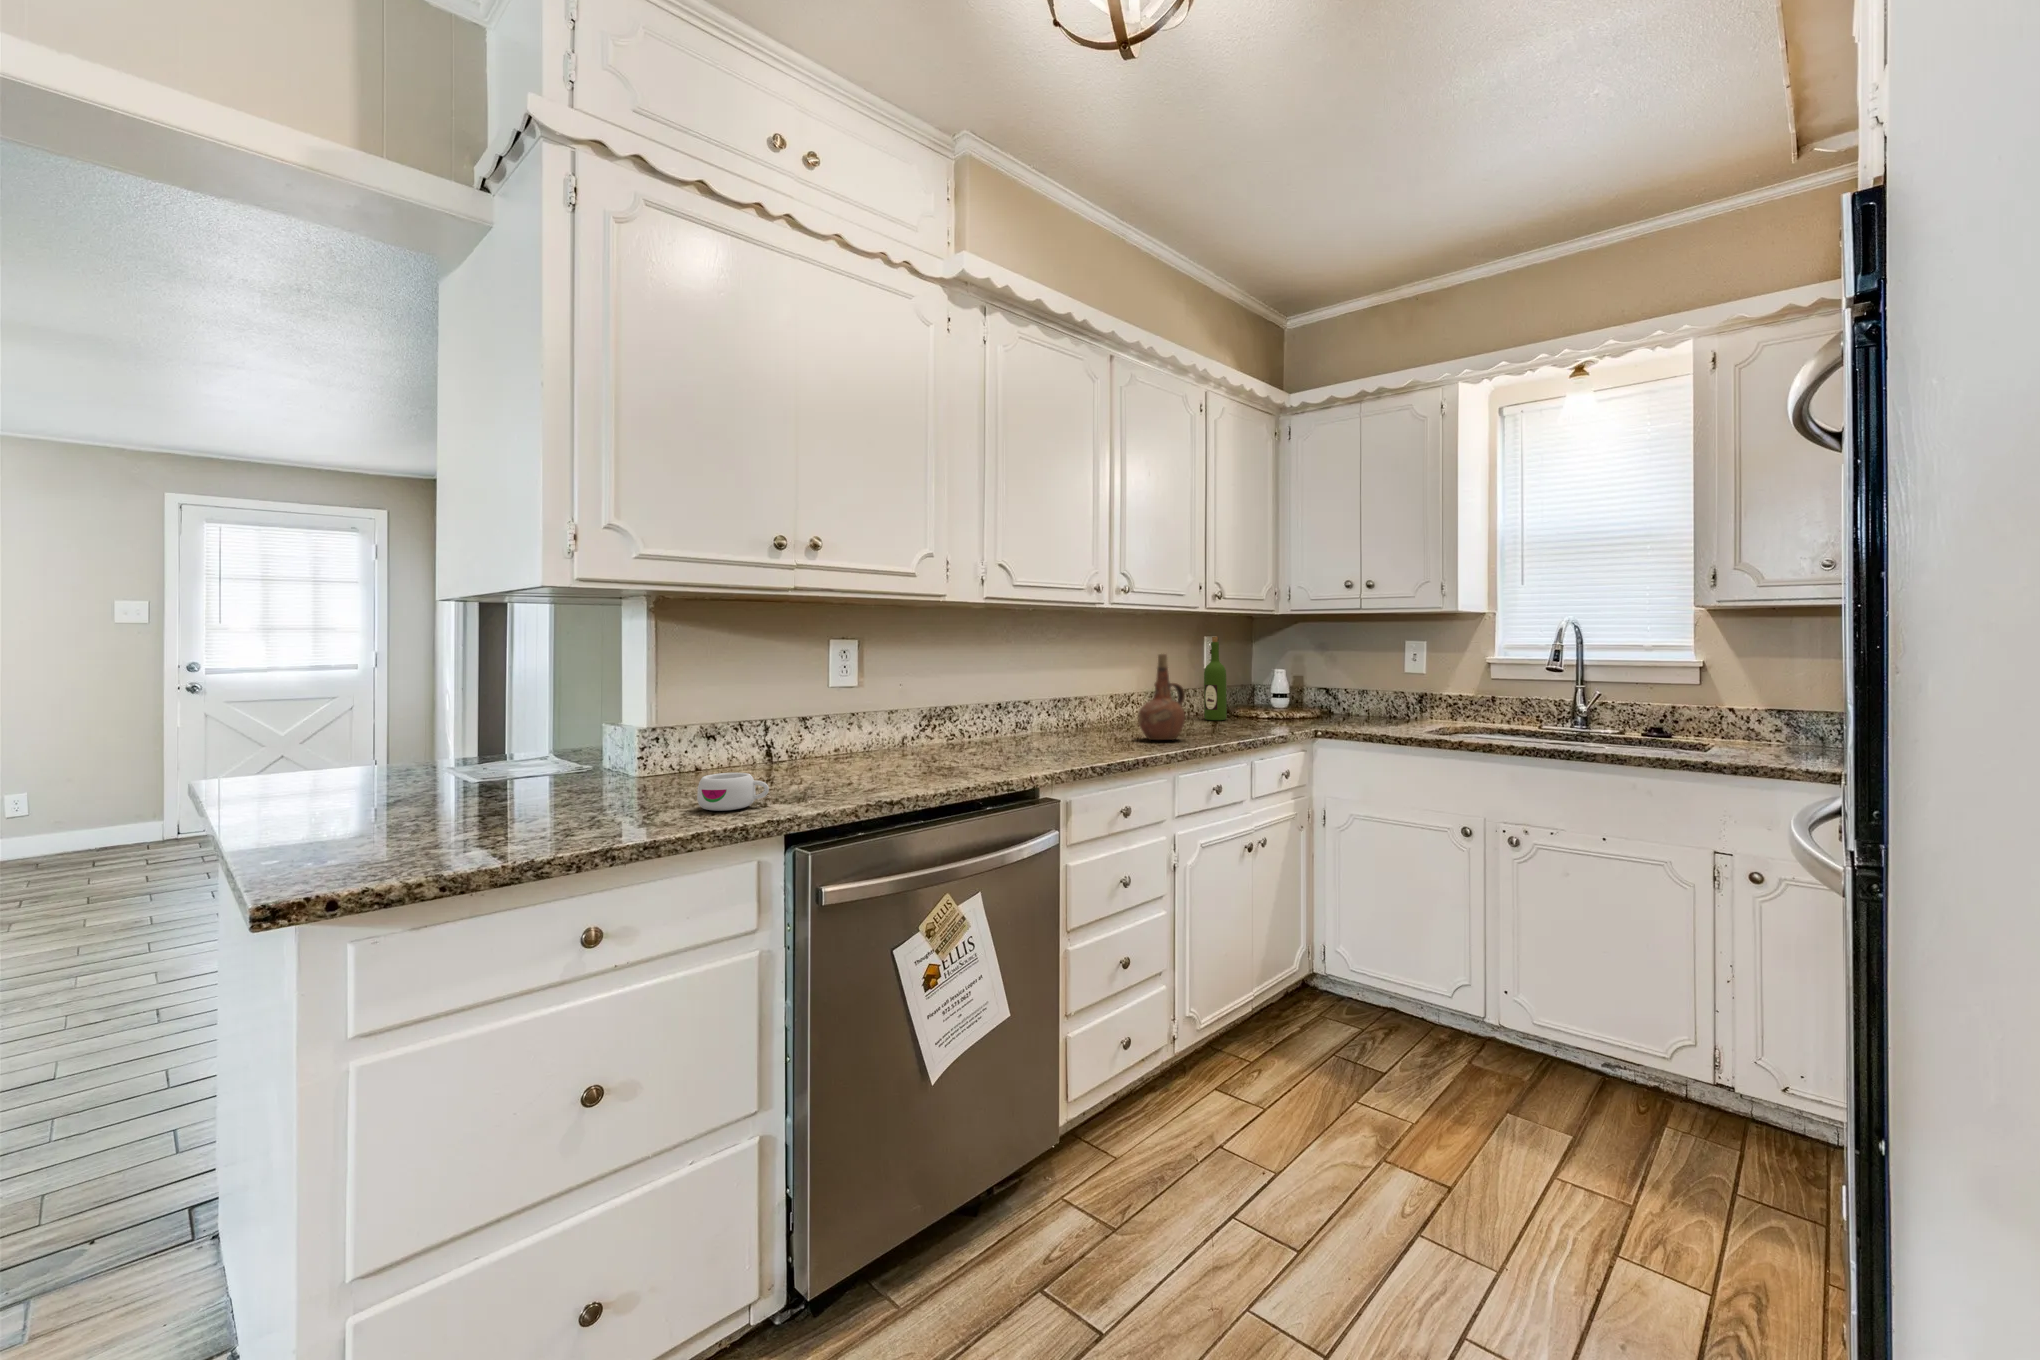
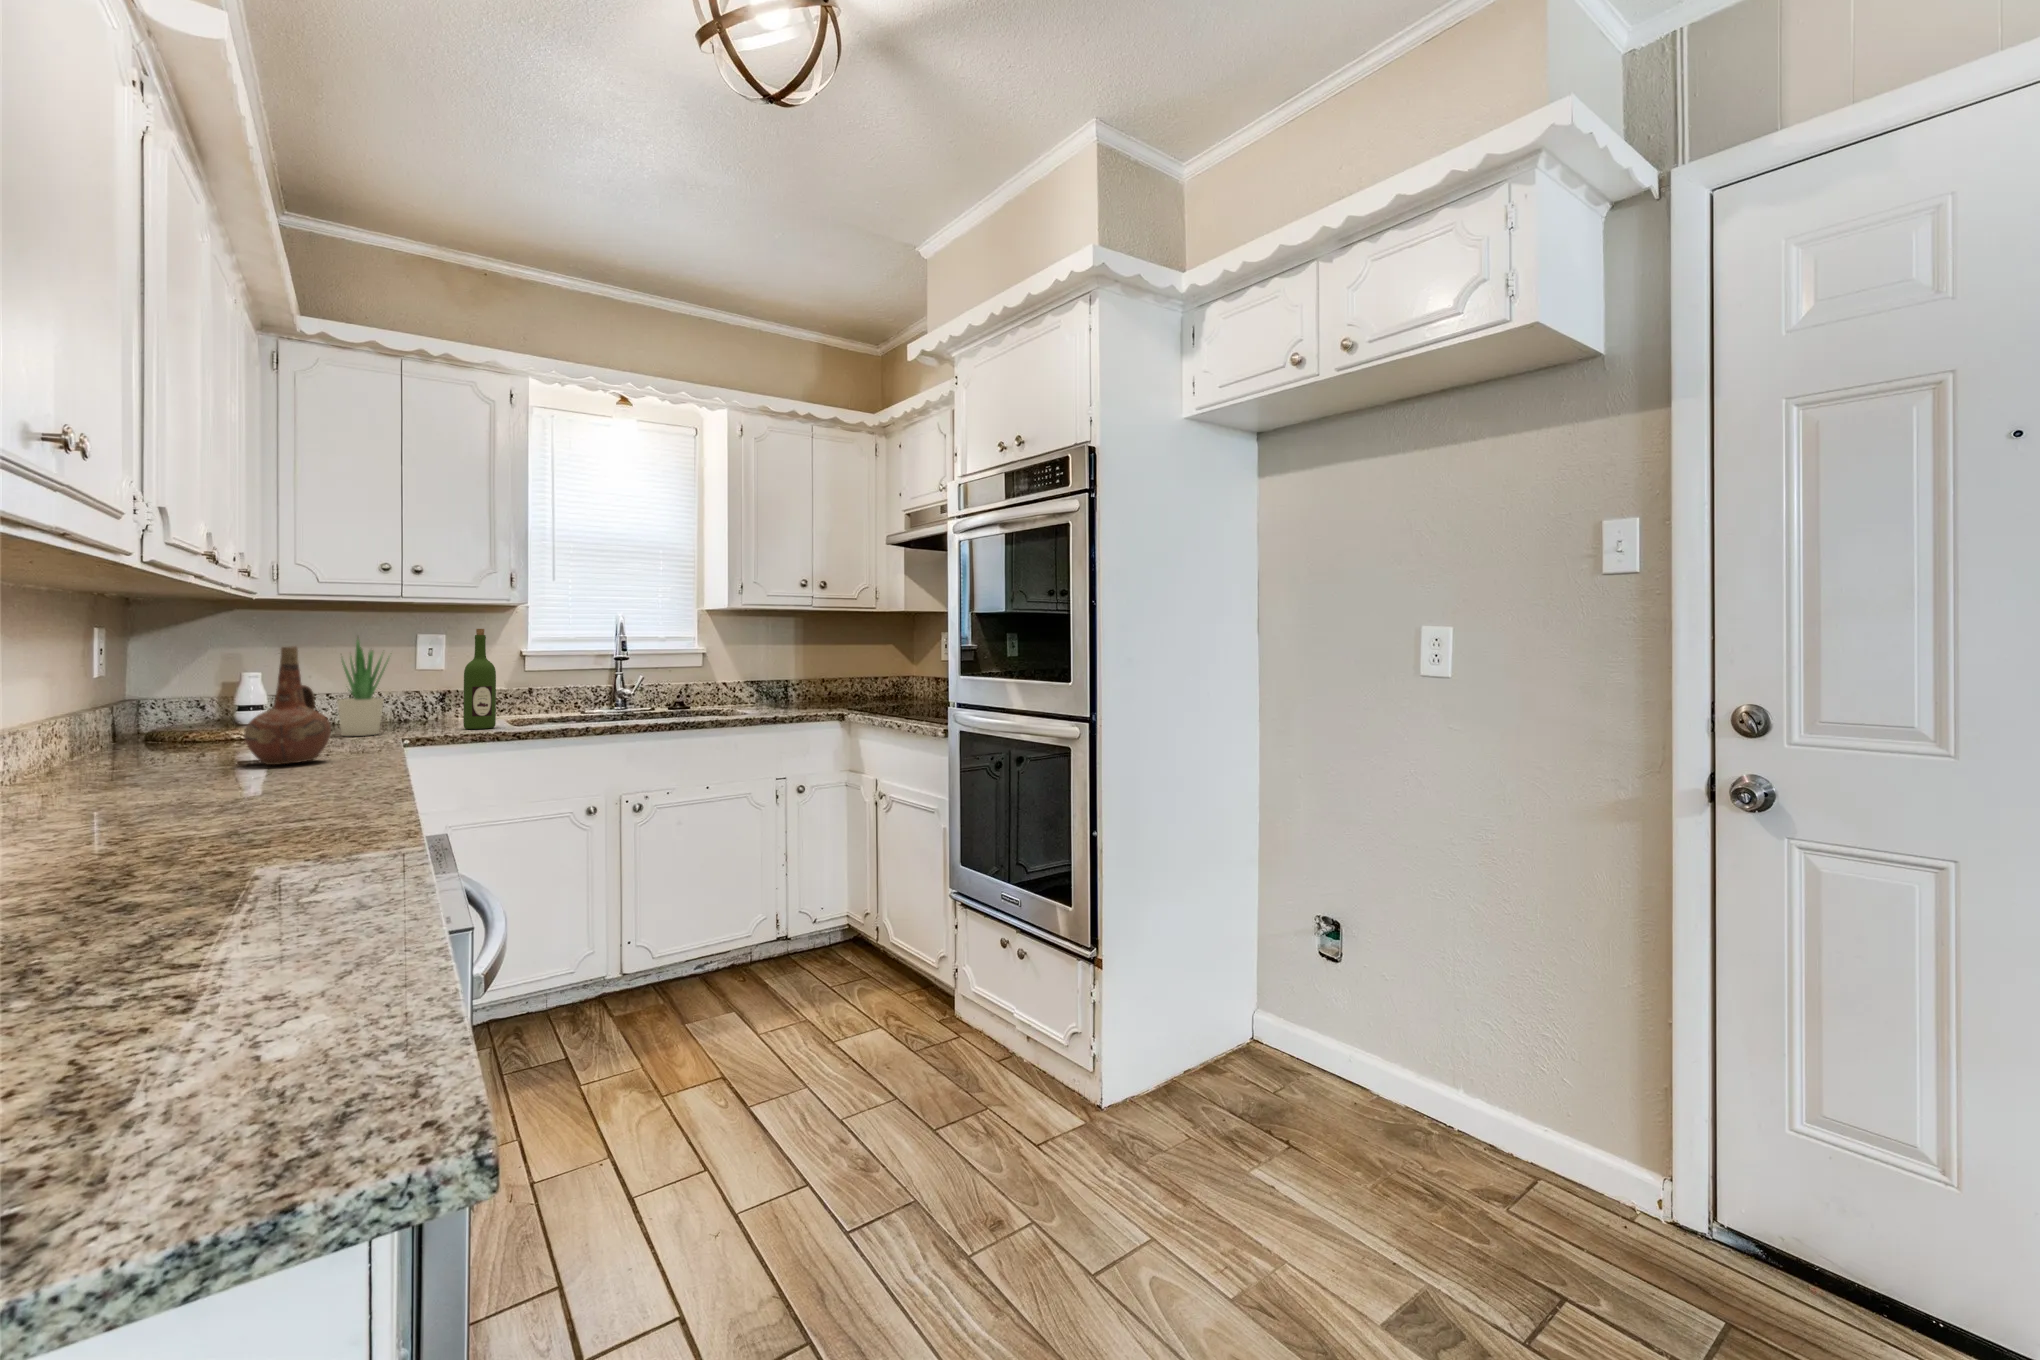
wine bottle: present [1204,637,1227,720] -> present [463,629,496,729]
potted plant: none [1283,643,1318,727] -> present [337,638,388,736]
mug: present [697,773,769,811] -> none [148,846,292,922]

